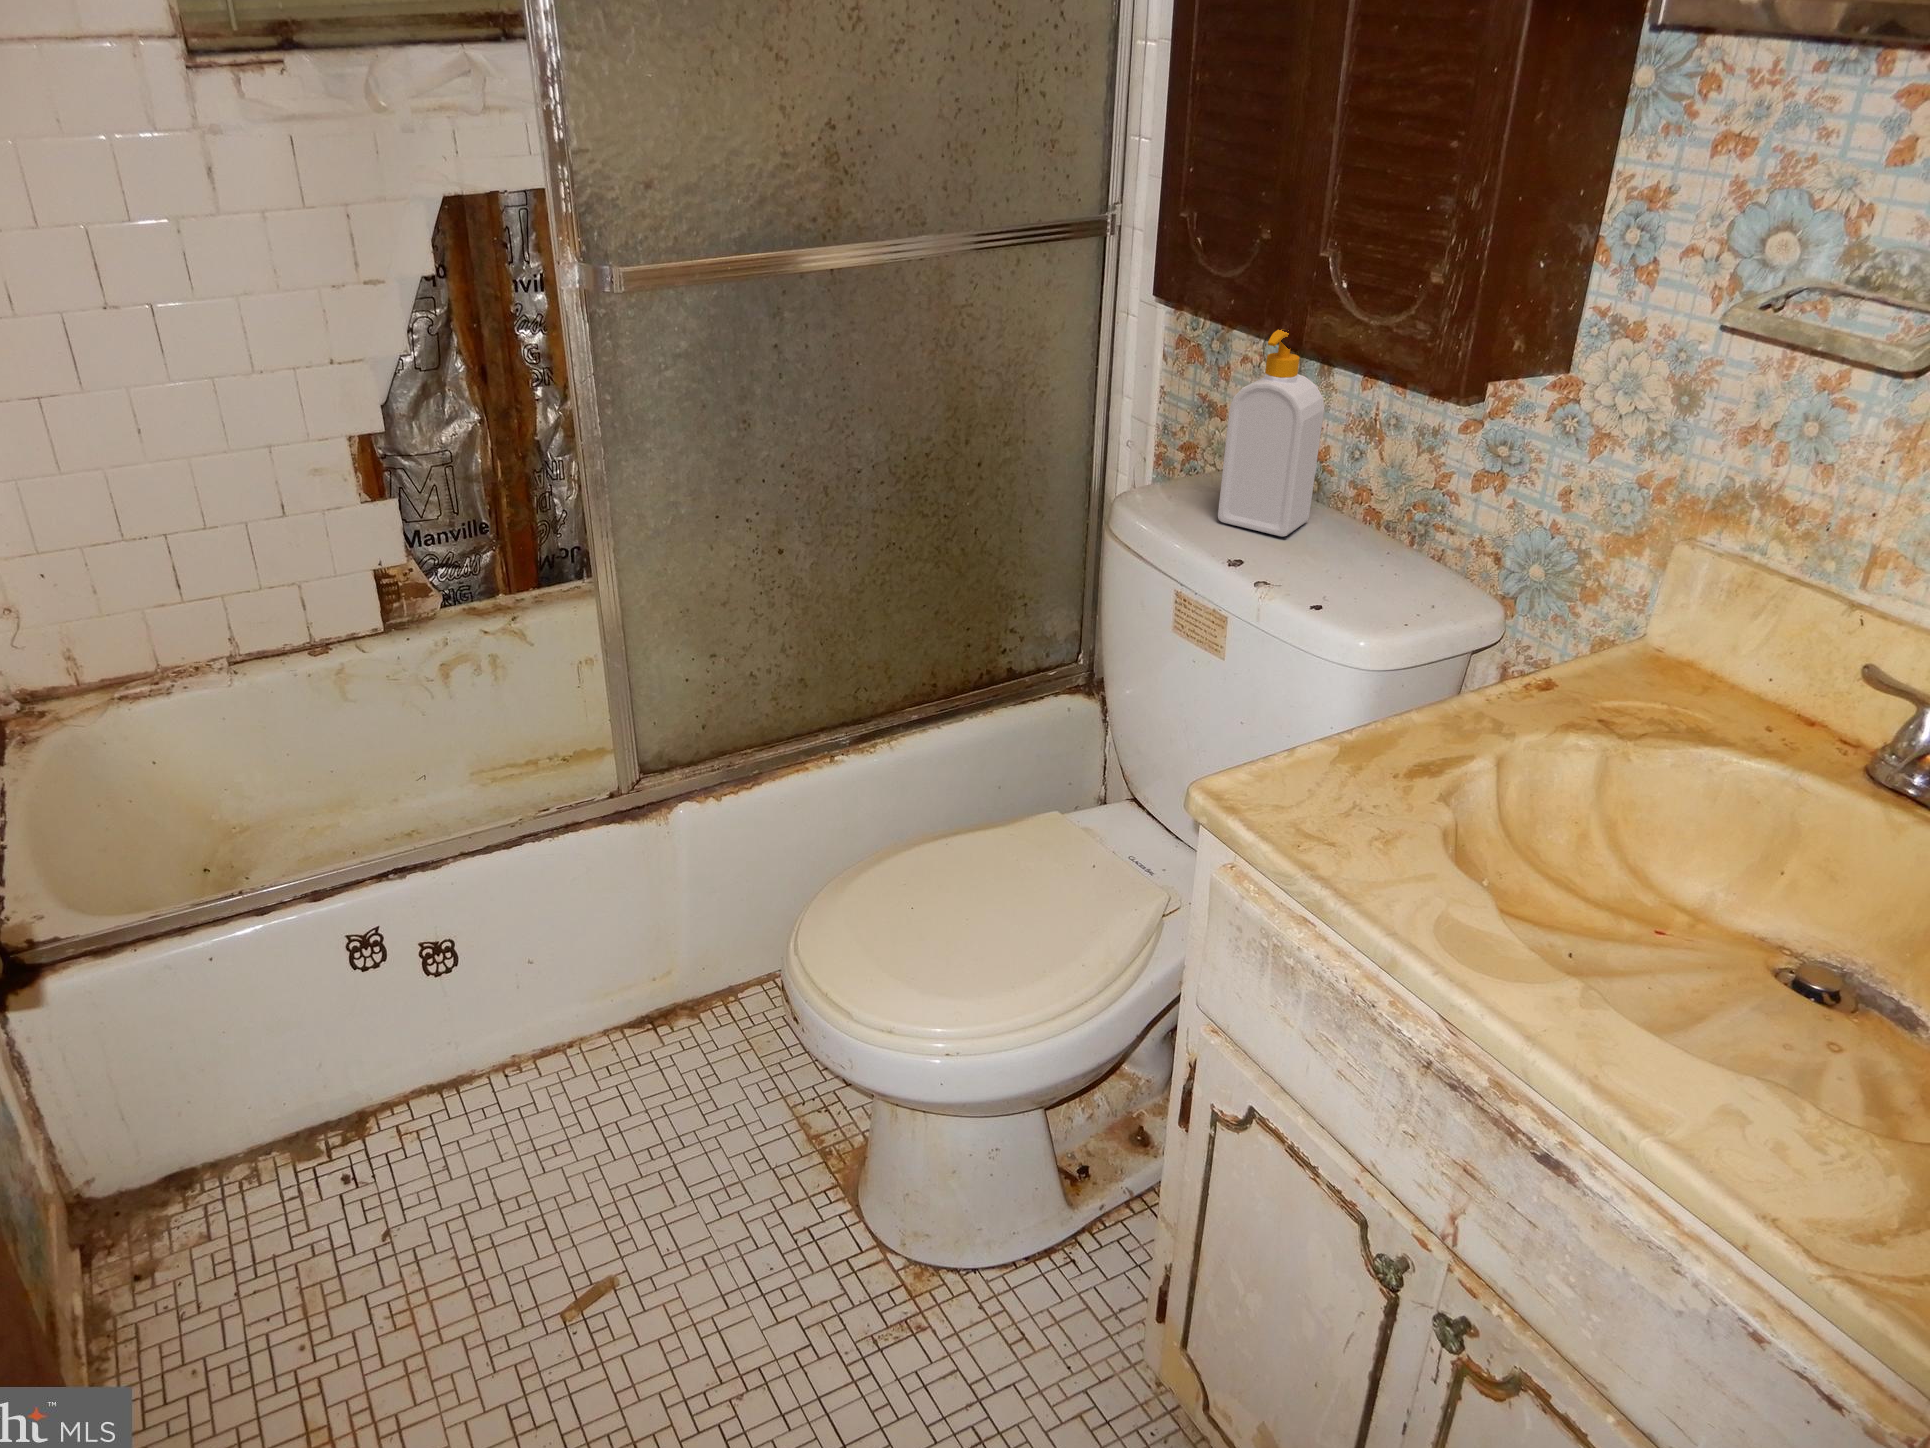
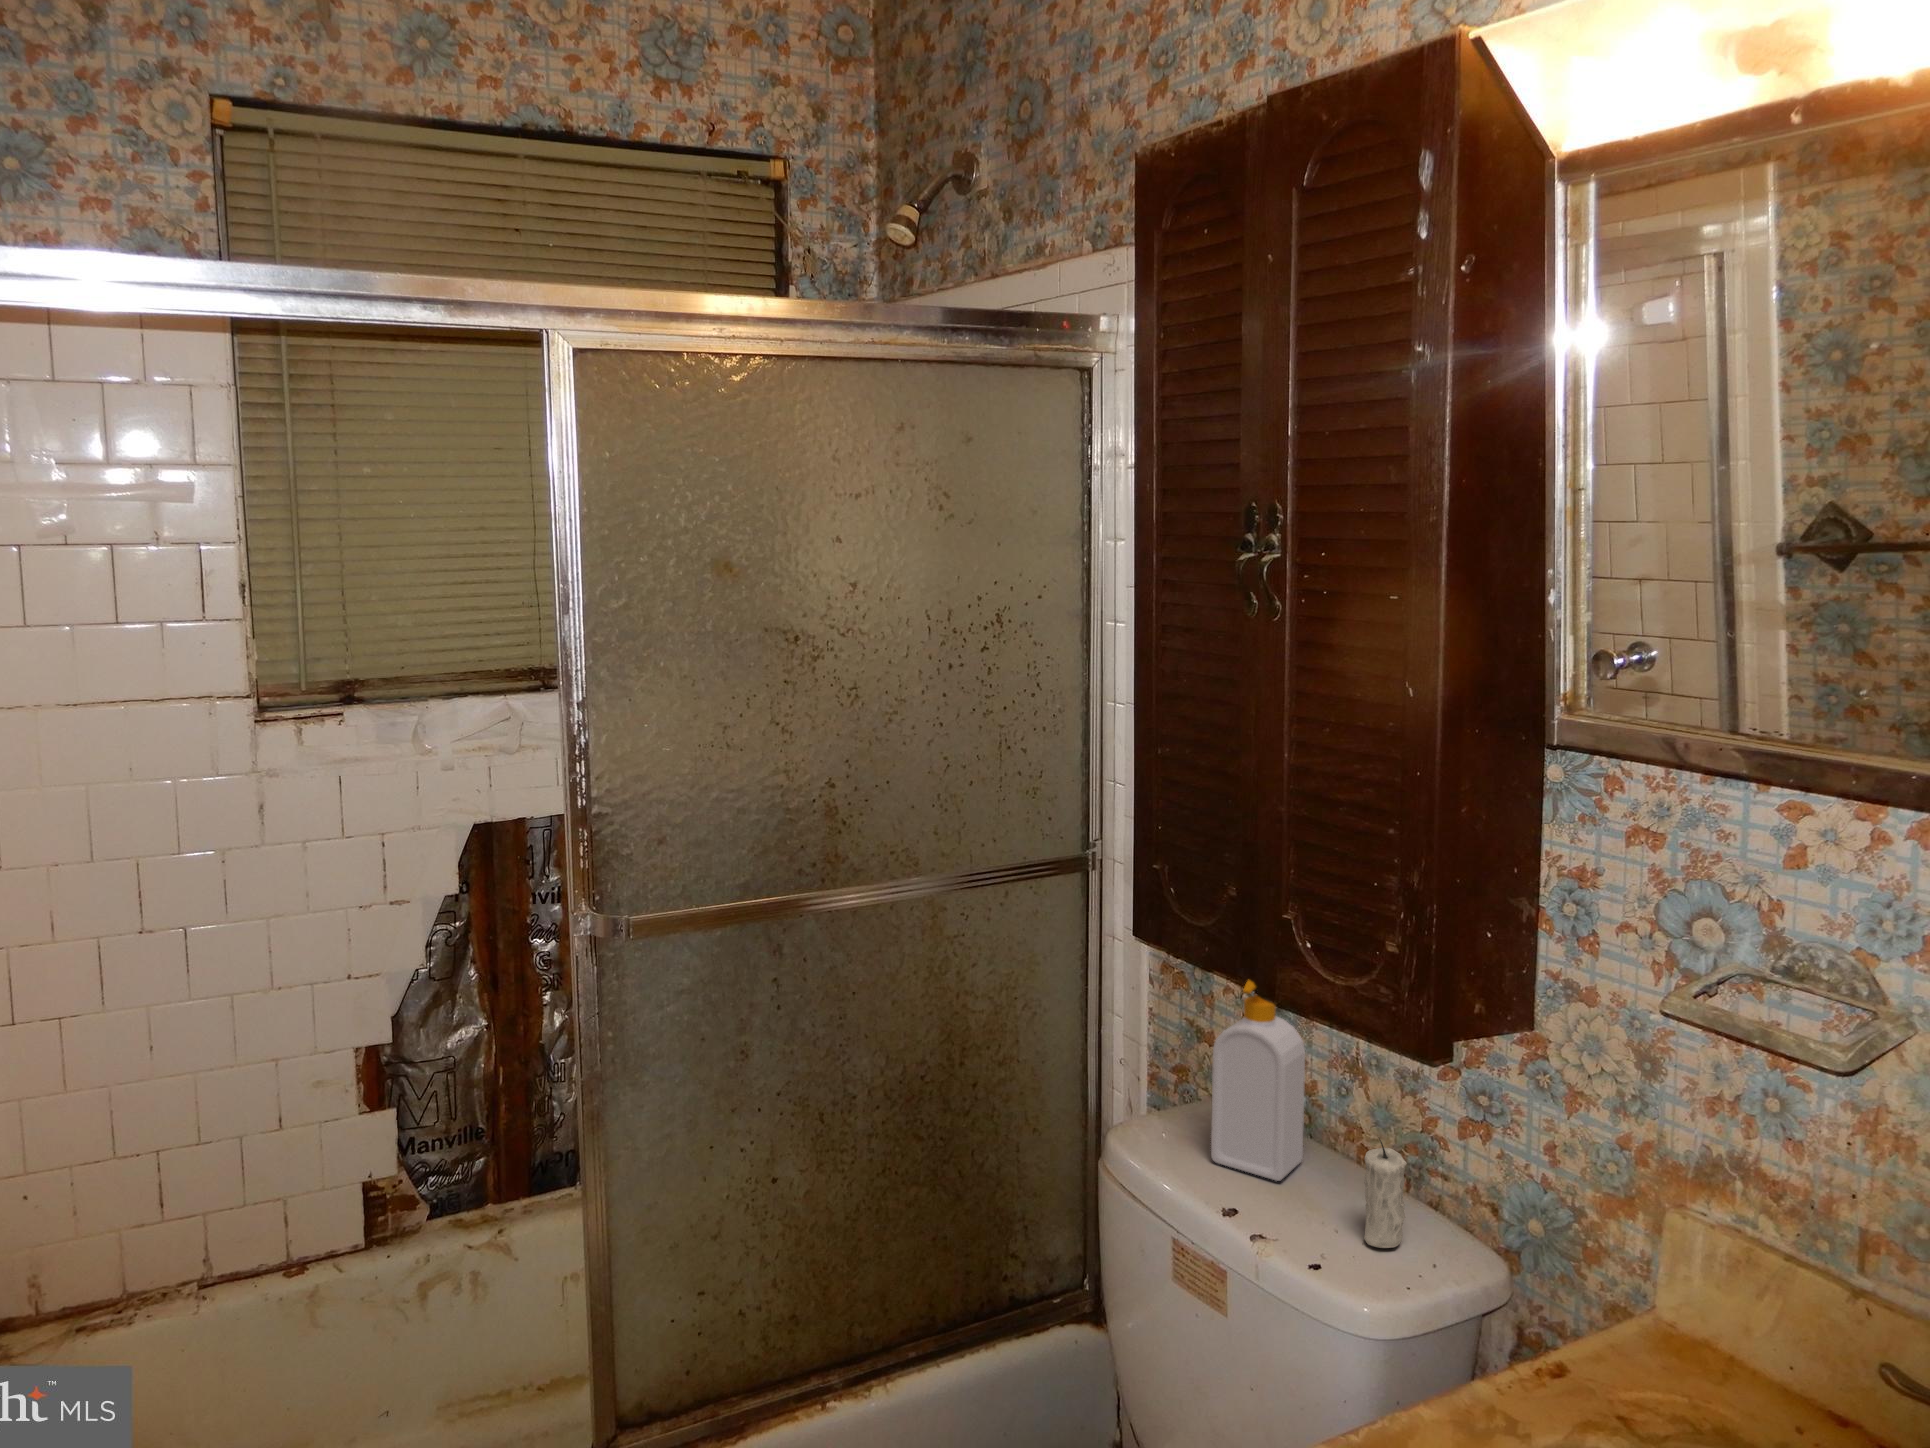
candle: none [1365,480,1418,590] -> present [1364,1139,1407,1248]

